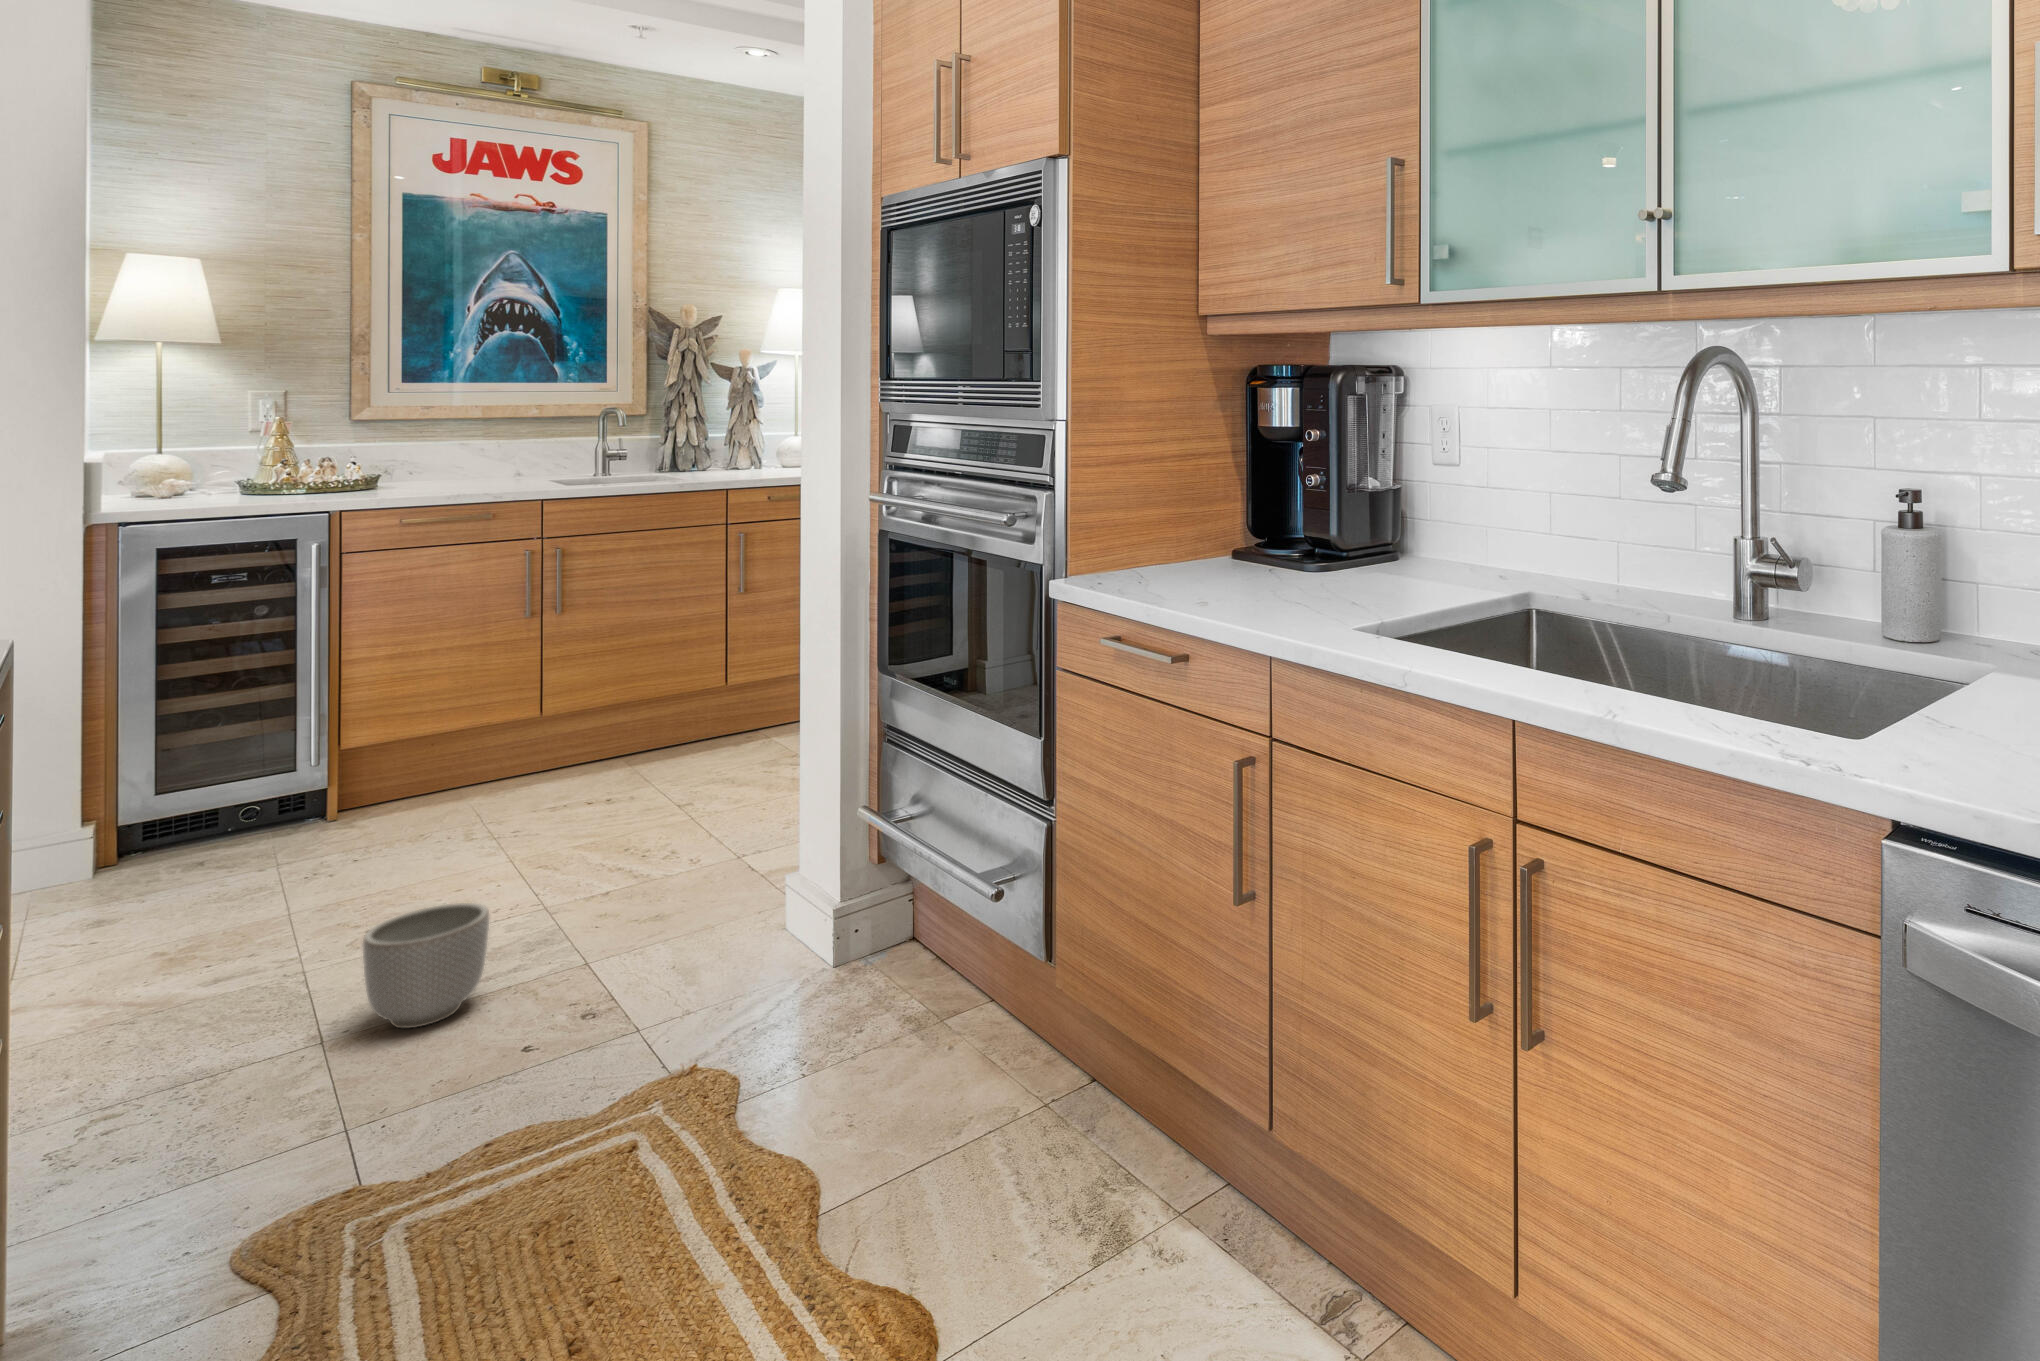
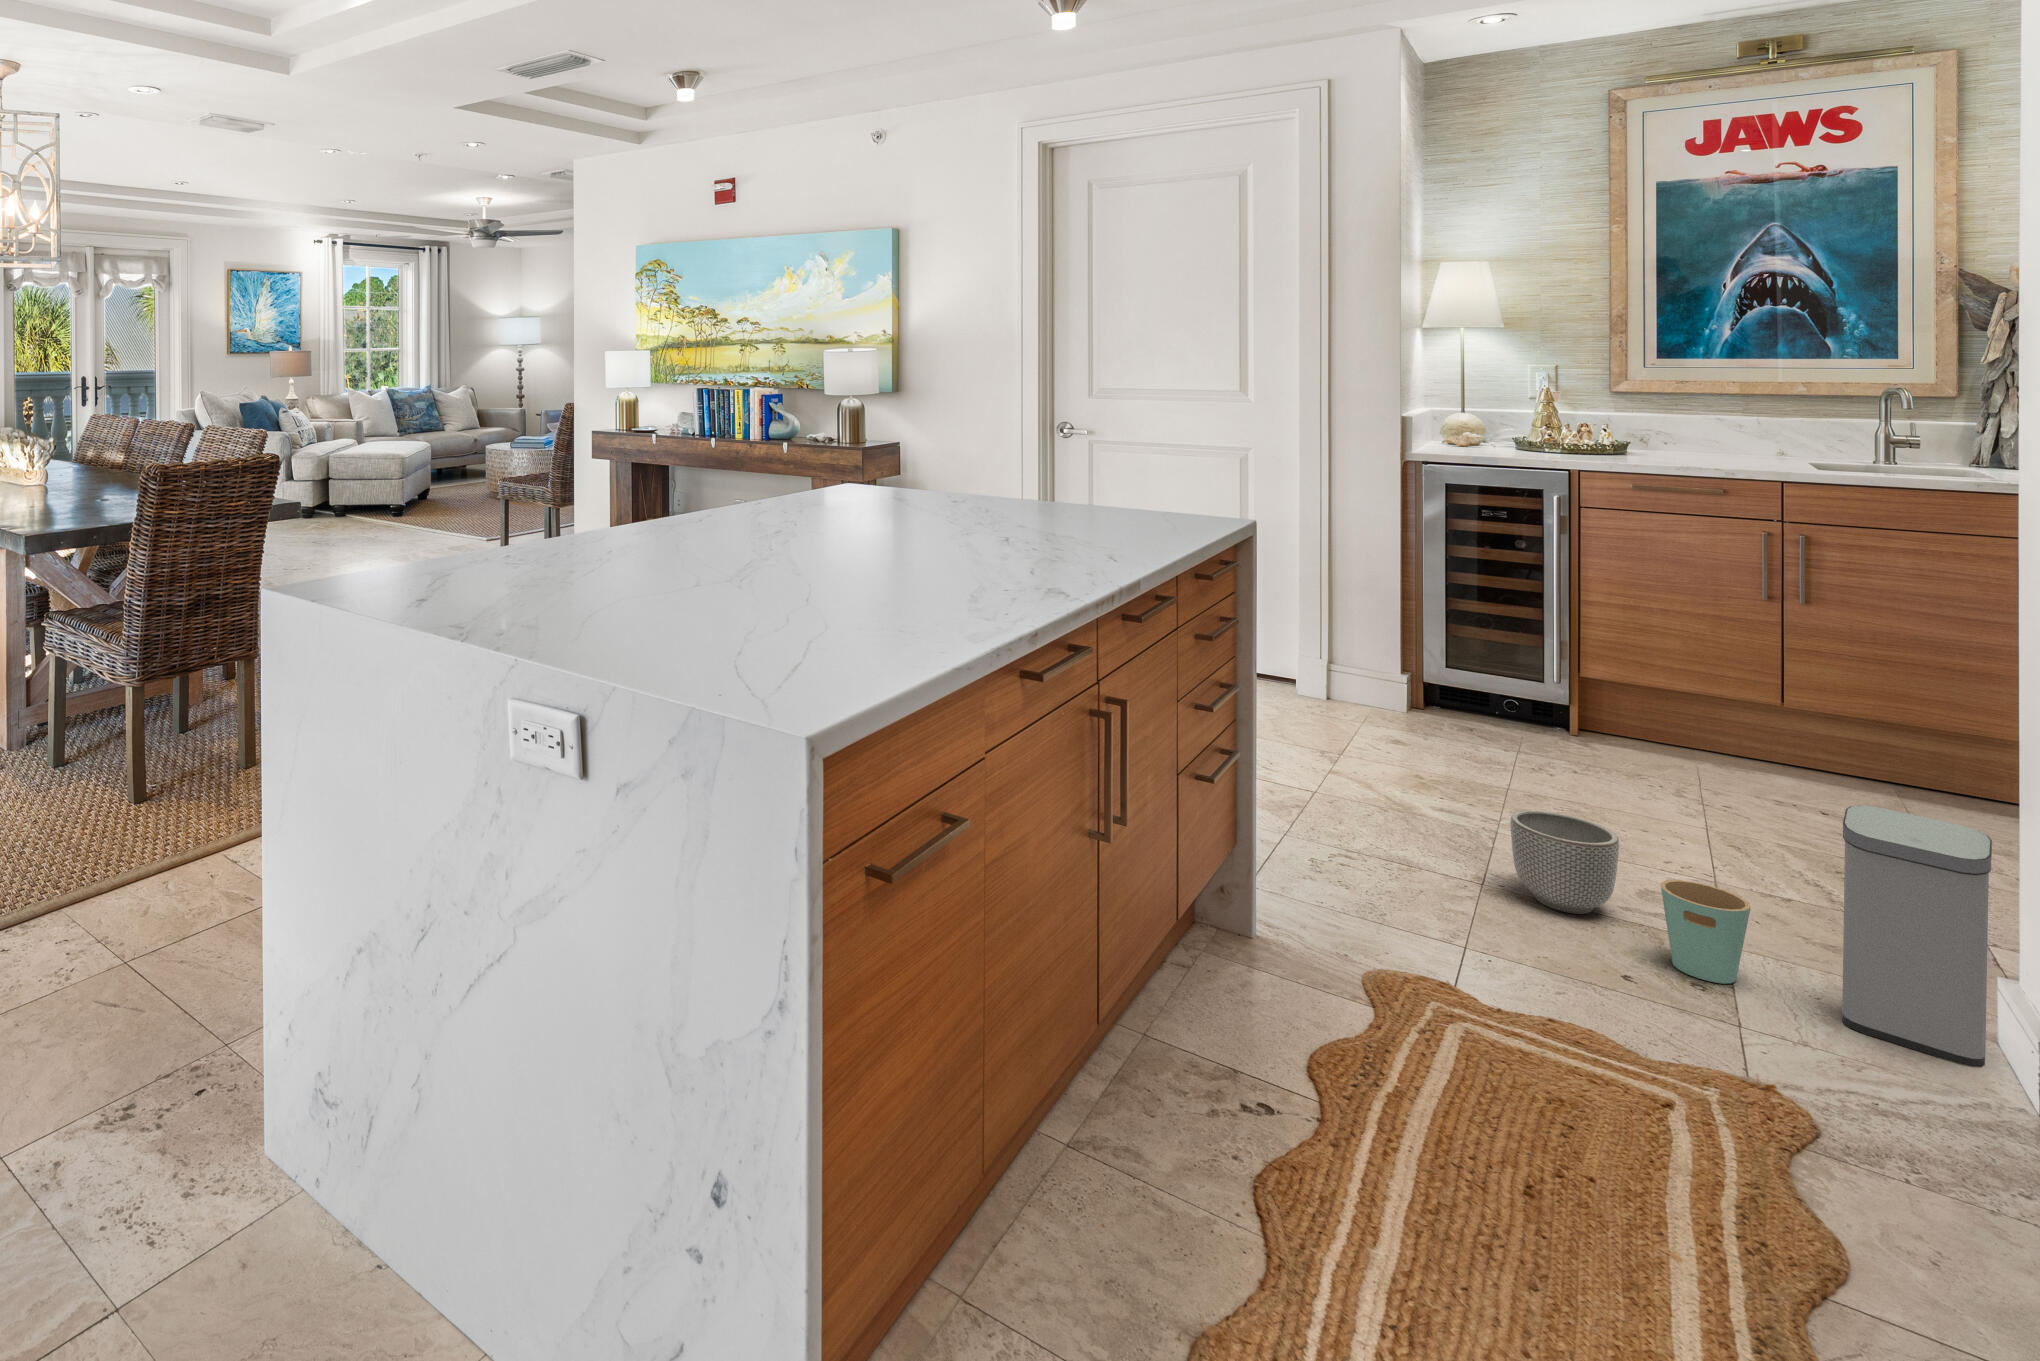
trash can: none [546,762,799,1015] -> present [1660,806,1992,1067]

